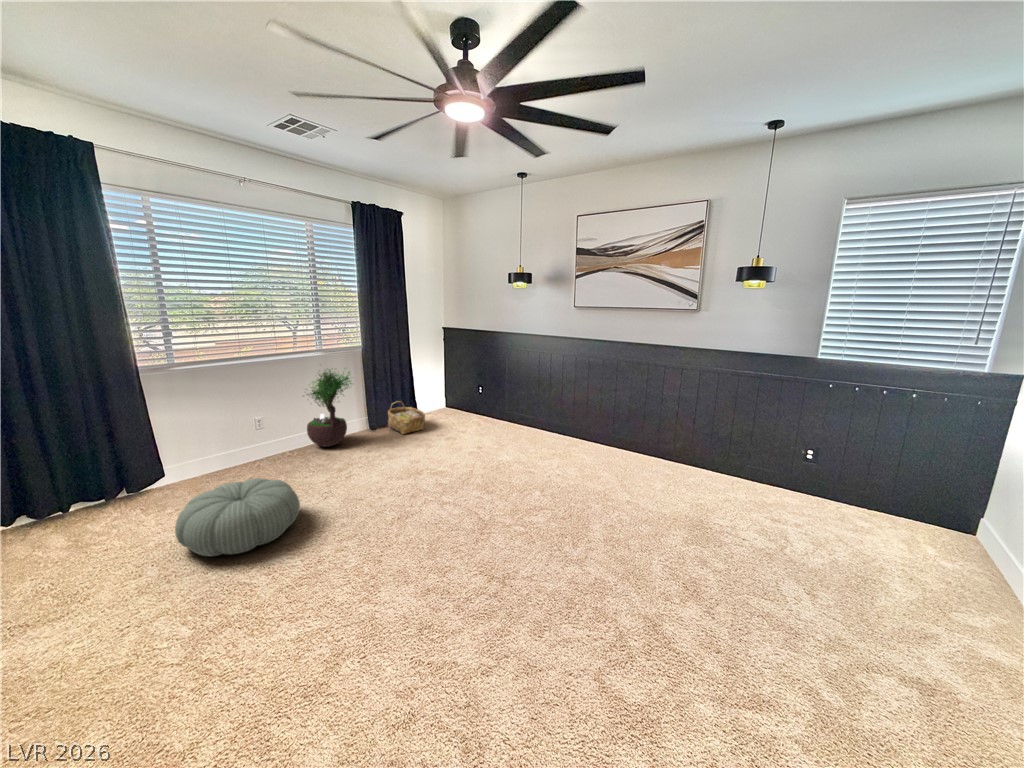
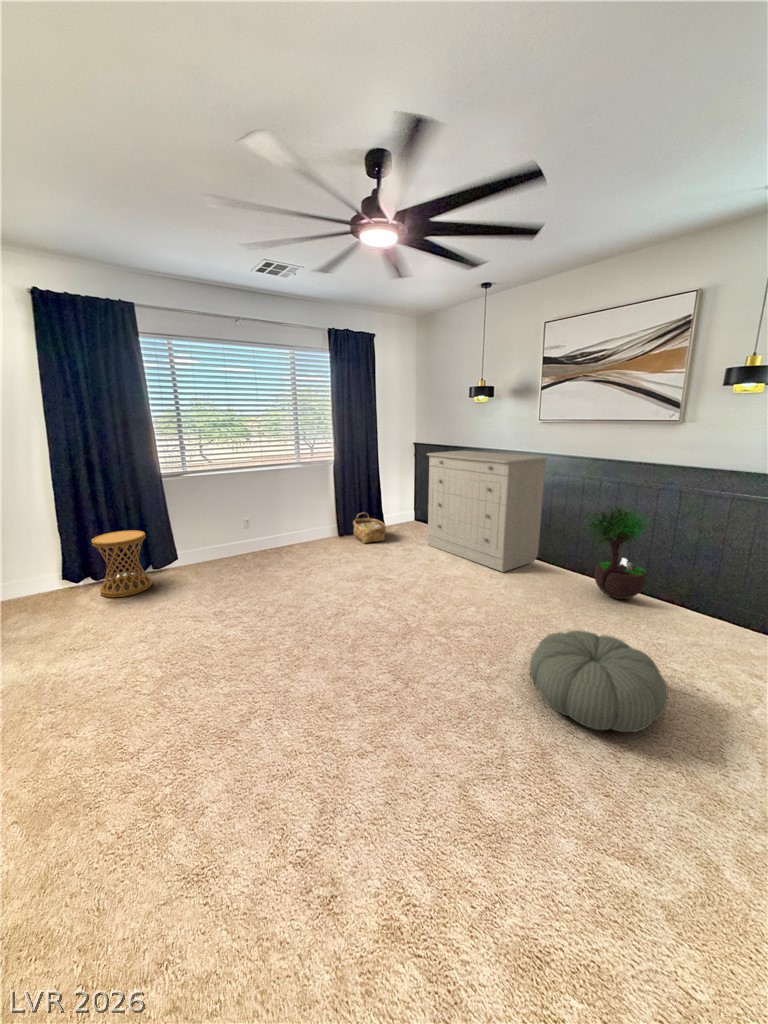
dresser: none [467,334,585,452] -> present [427,451,548,572]
potted tree: present [307,368,351,447] -> present [584,505,650,599]
side table: none [32,443,134,539] -> present [92,530,152,597]
pouf: present [175,478,300,556] -> present [529,630,668,732]

